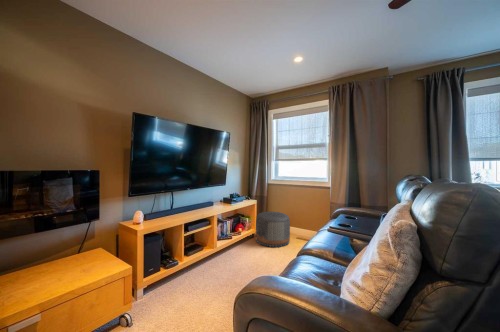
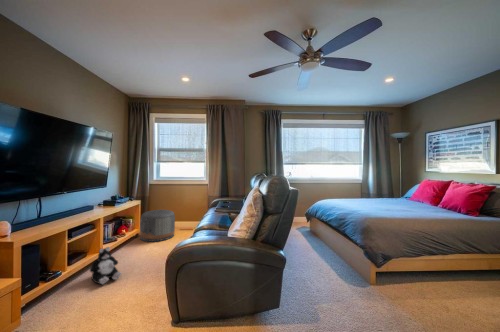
plush toy: none [197,247,222,286] -> present [90,247,121,284]

